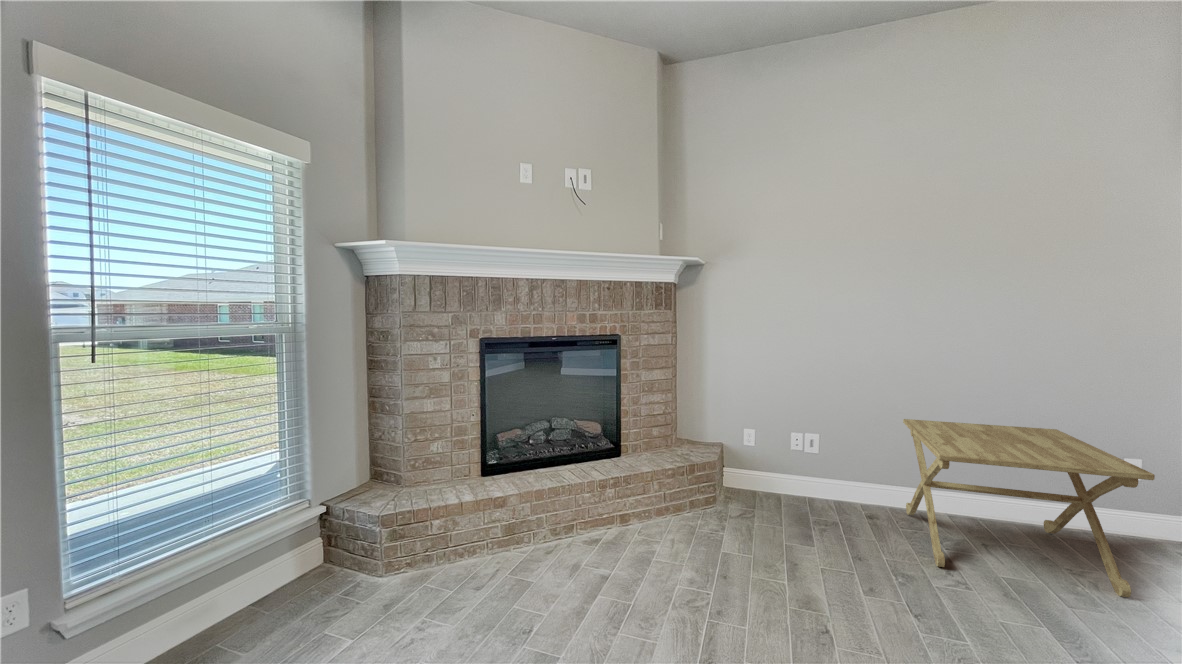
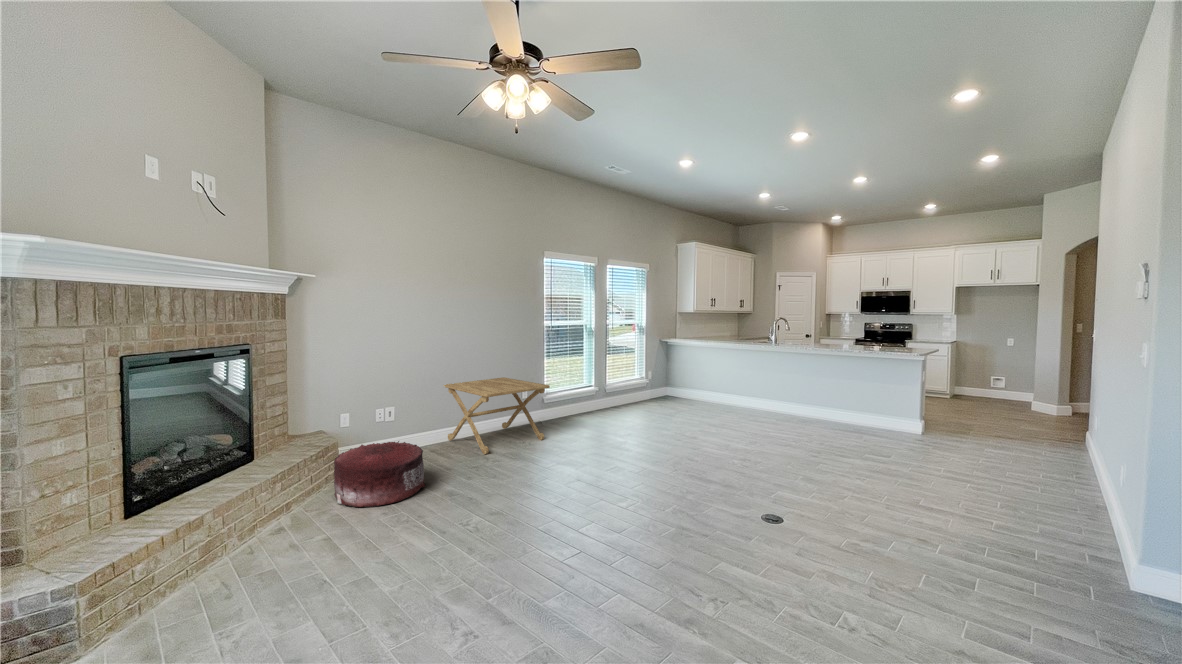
pouf: none [661,475,781,576] -> present [334,441,426,507]

